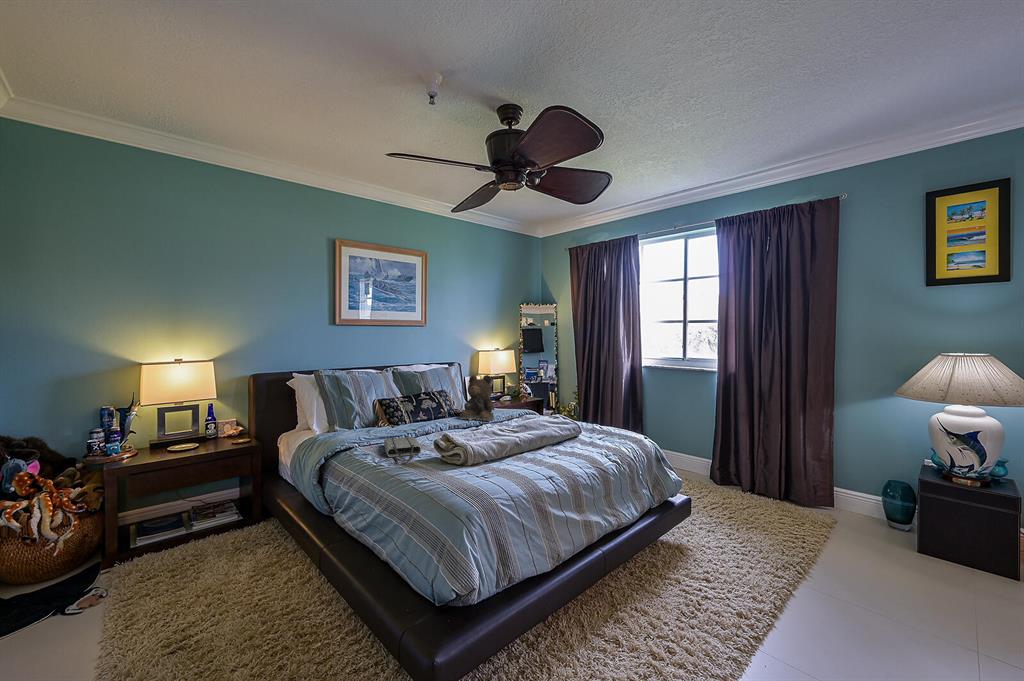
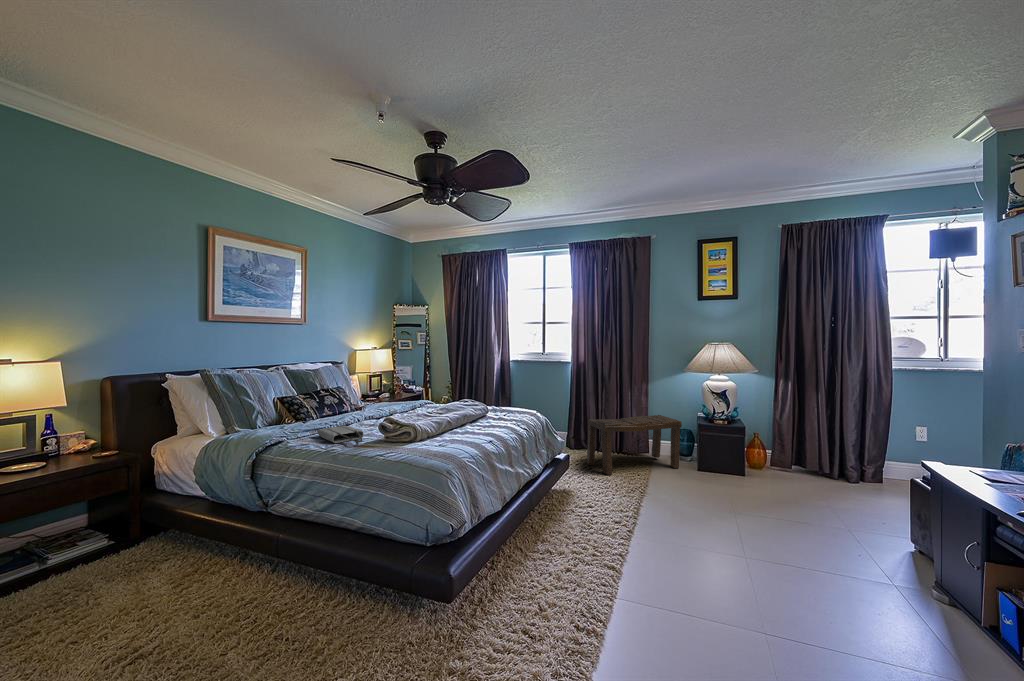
teddy bear: present [461,375,495,421] -> none [370,369,403,411]
bench: none [726,451,886,541] -> present [587,415,682,475]

